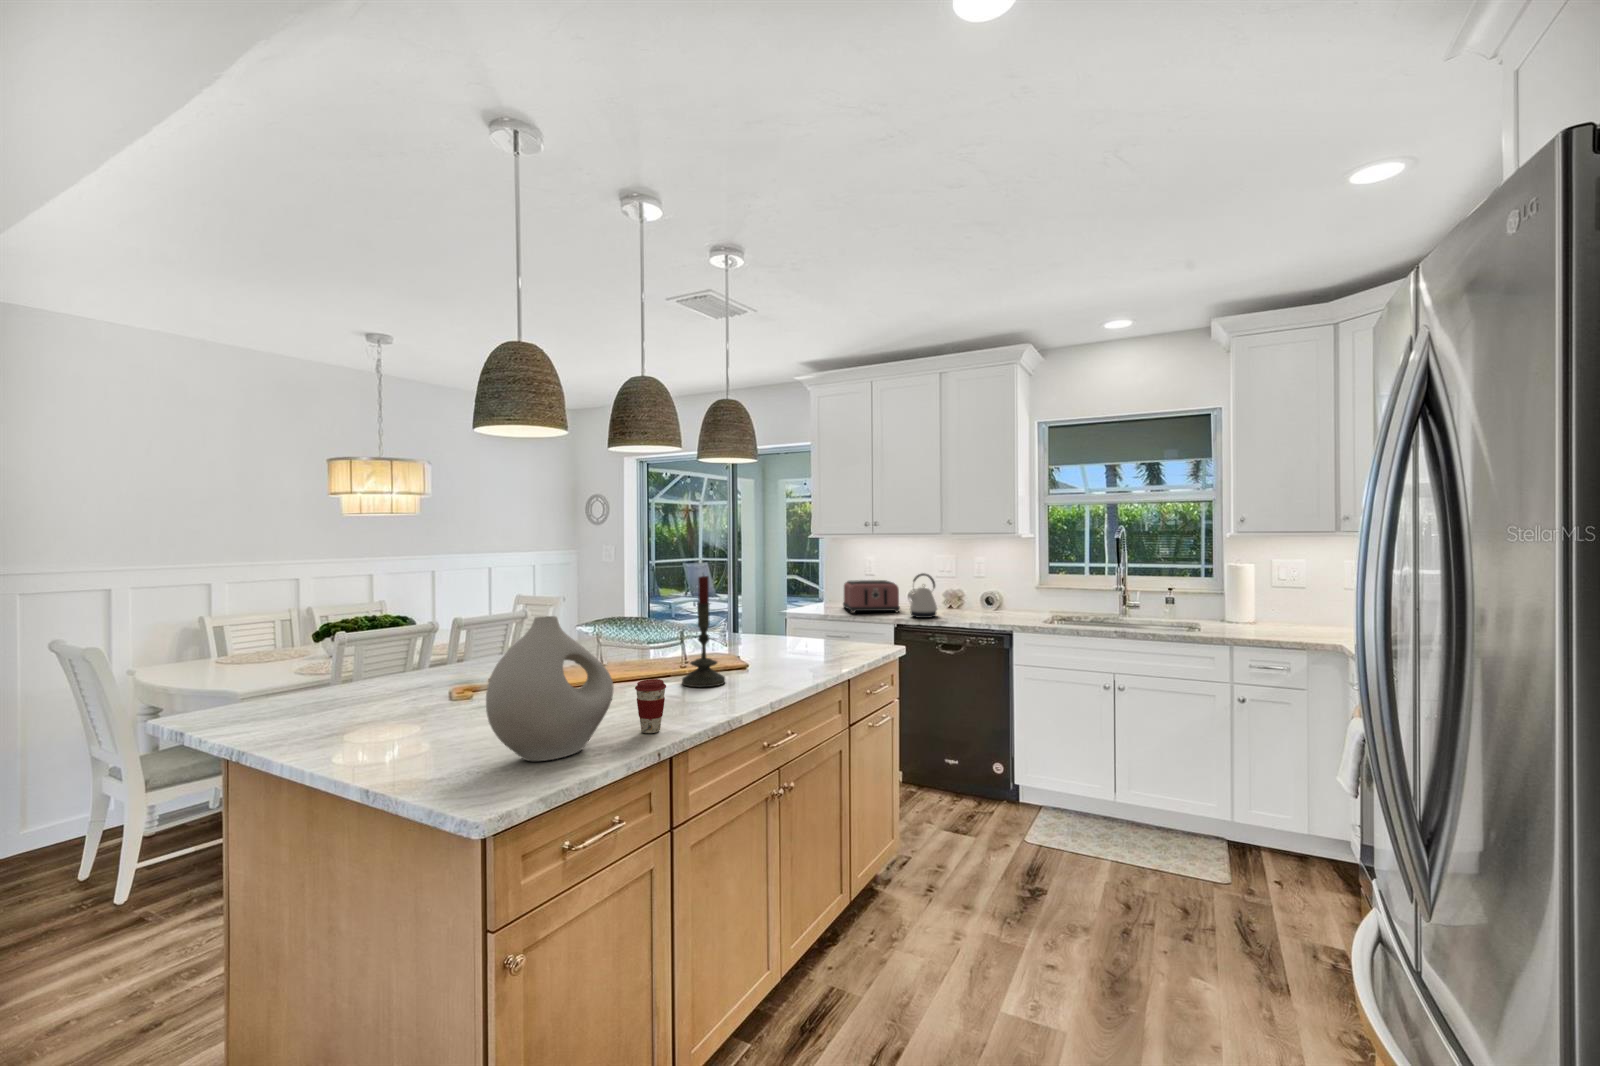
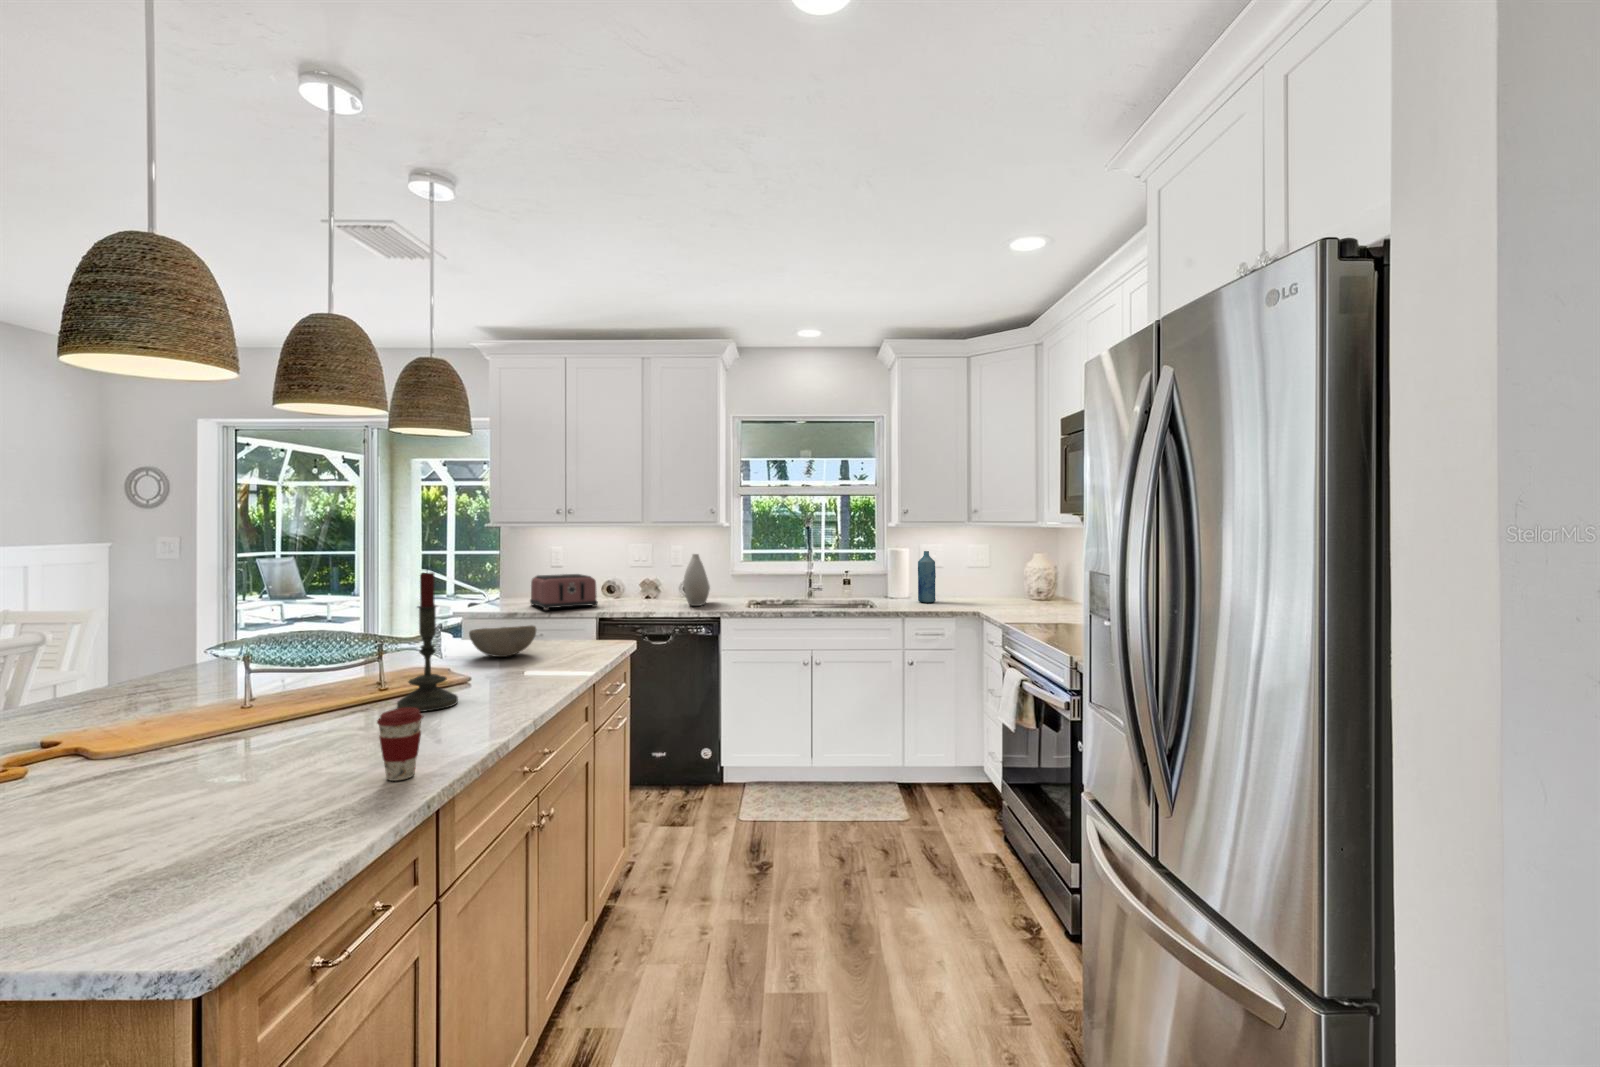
bottle: none [1266,564,1292,627] -> present [918,551,936,602]
kettle: present [909,573,937,618] -> none [610,565,640,611]
vase: present [486,616,614,761] -> present [683,554,710,606]
bowl: none [759,625,812,651] -> present [469,625,536,657]

